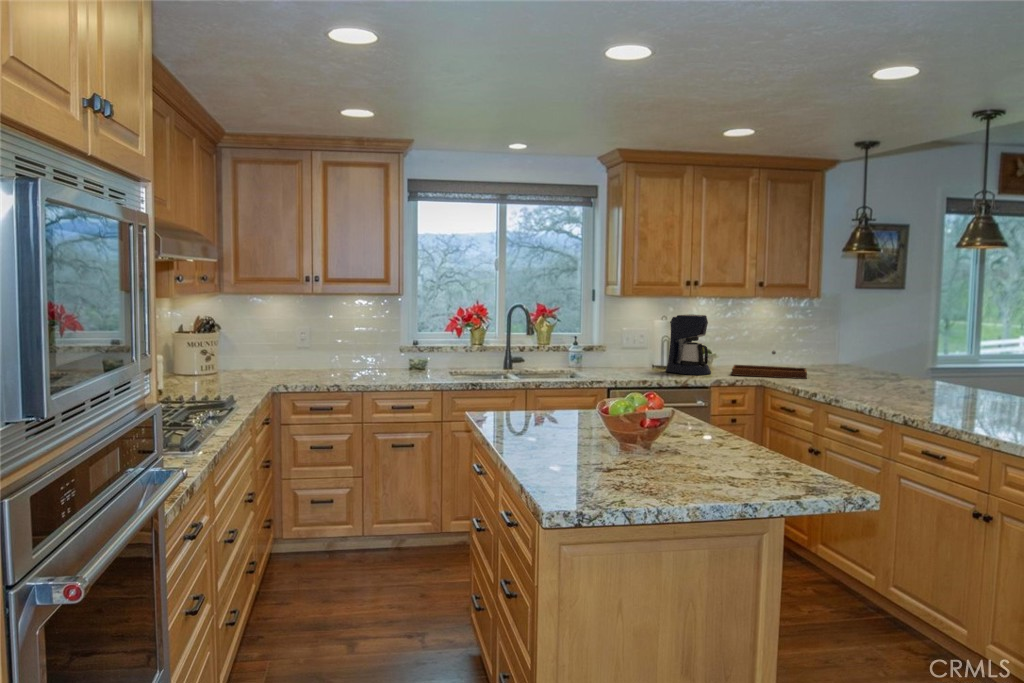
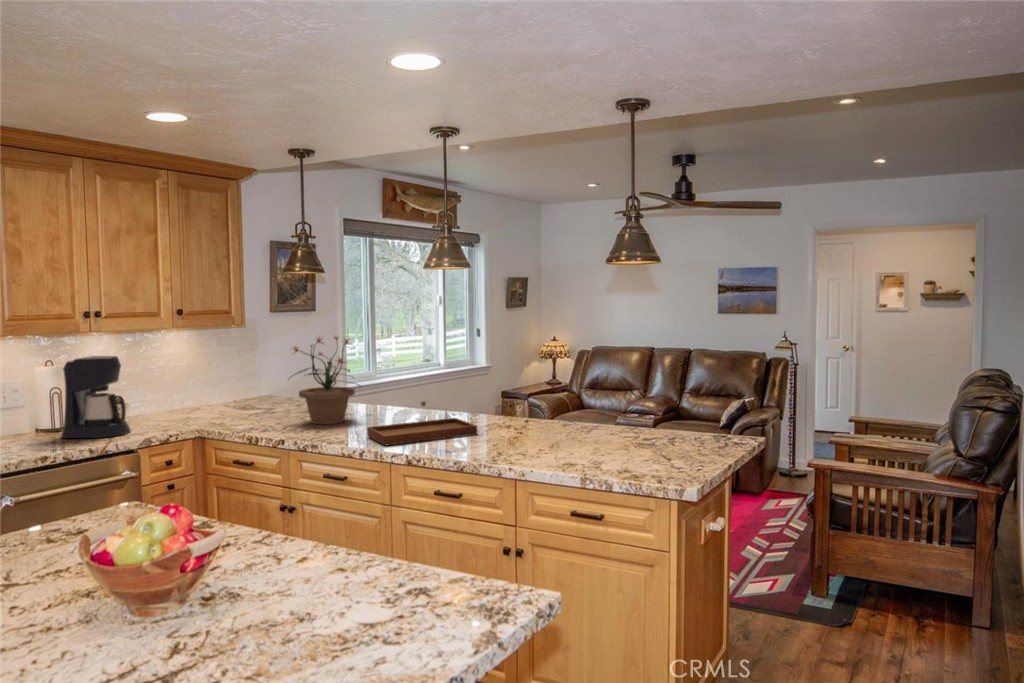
potted plant: none [834,308,902,389] -> present [294,337,360,424]
tray: present [732,351,807,379] -> present [367,401,477,445]

